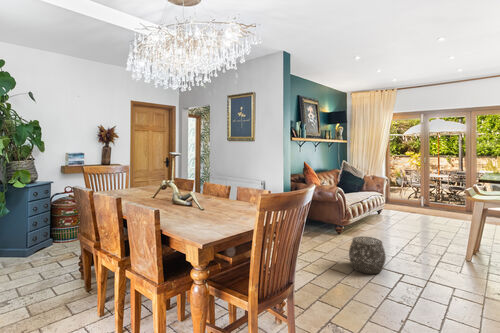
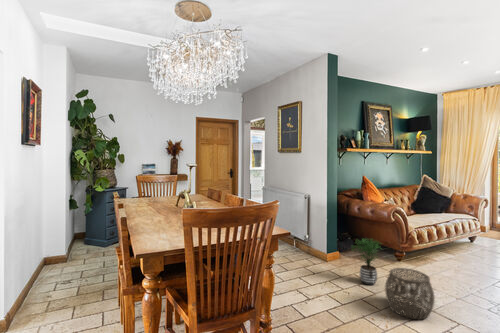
potted plant: none [313,215,340,255] -> present [352,239,379,285]

